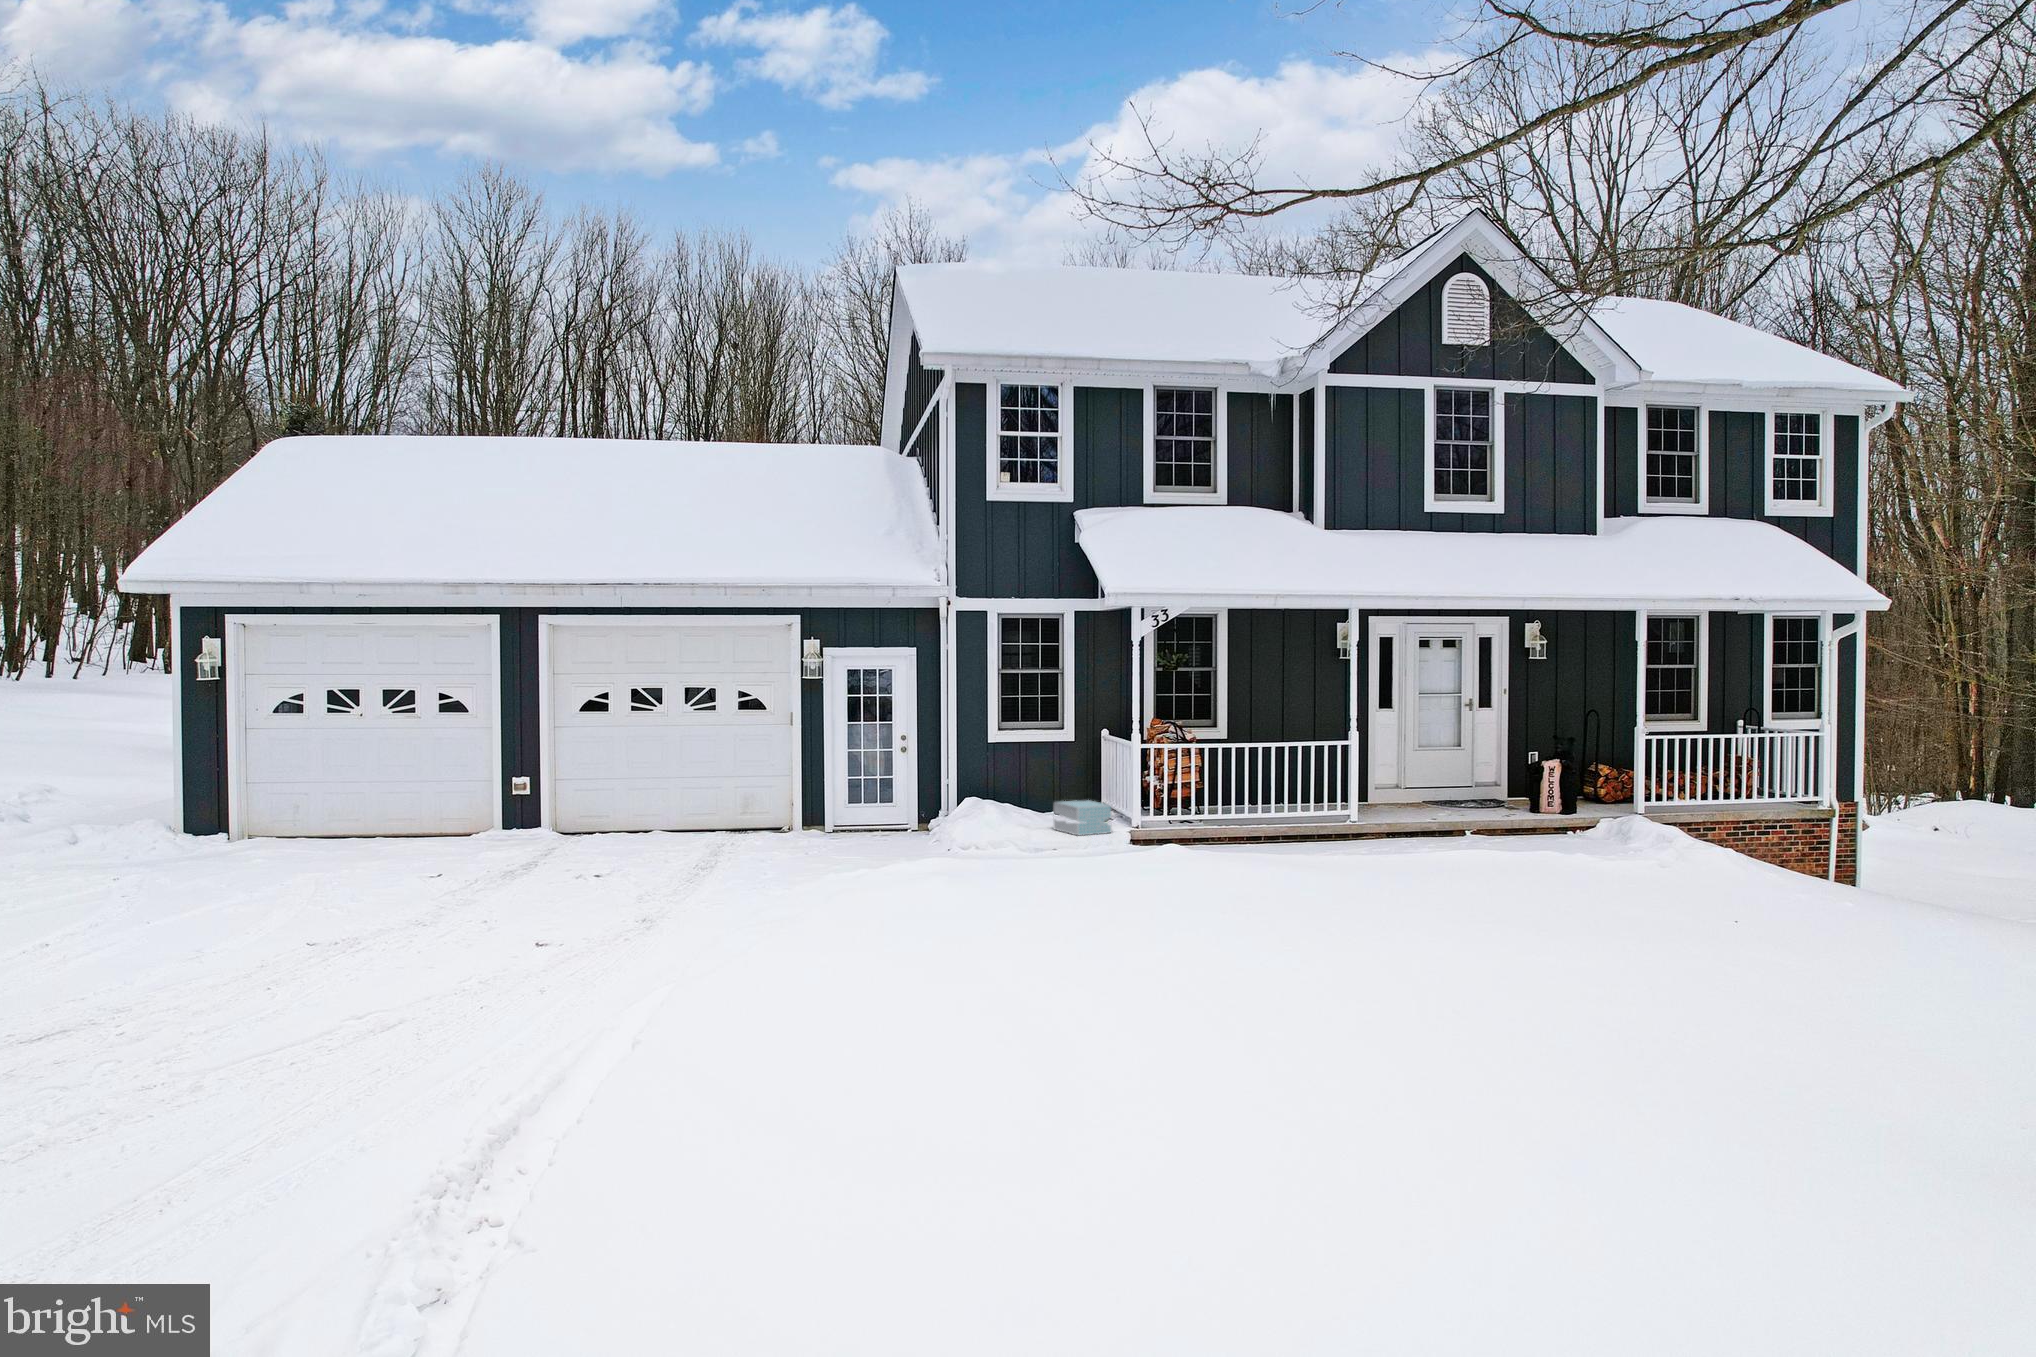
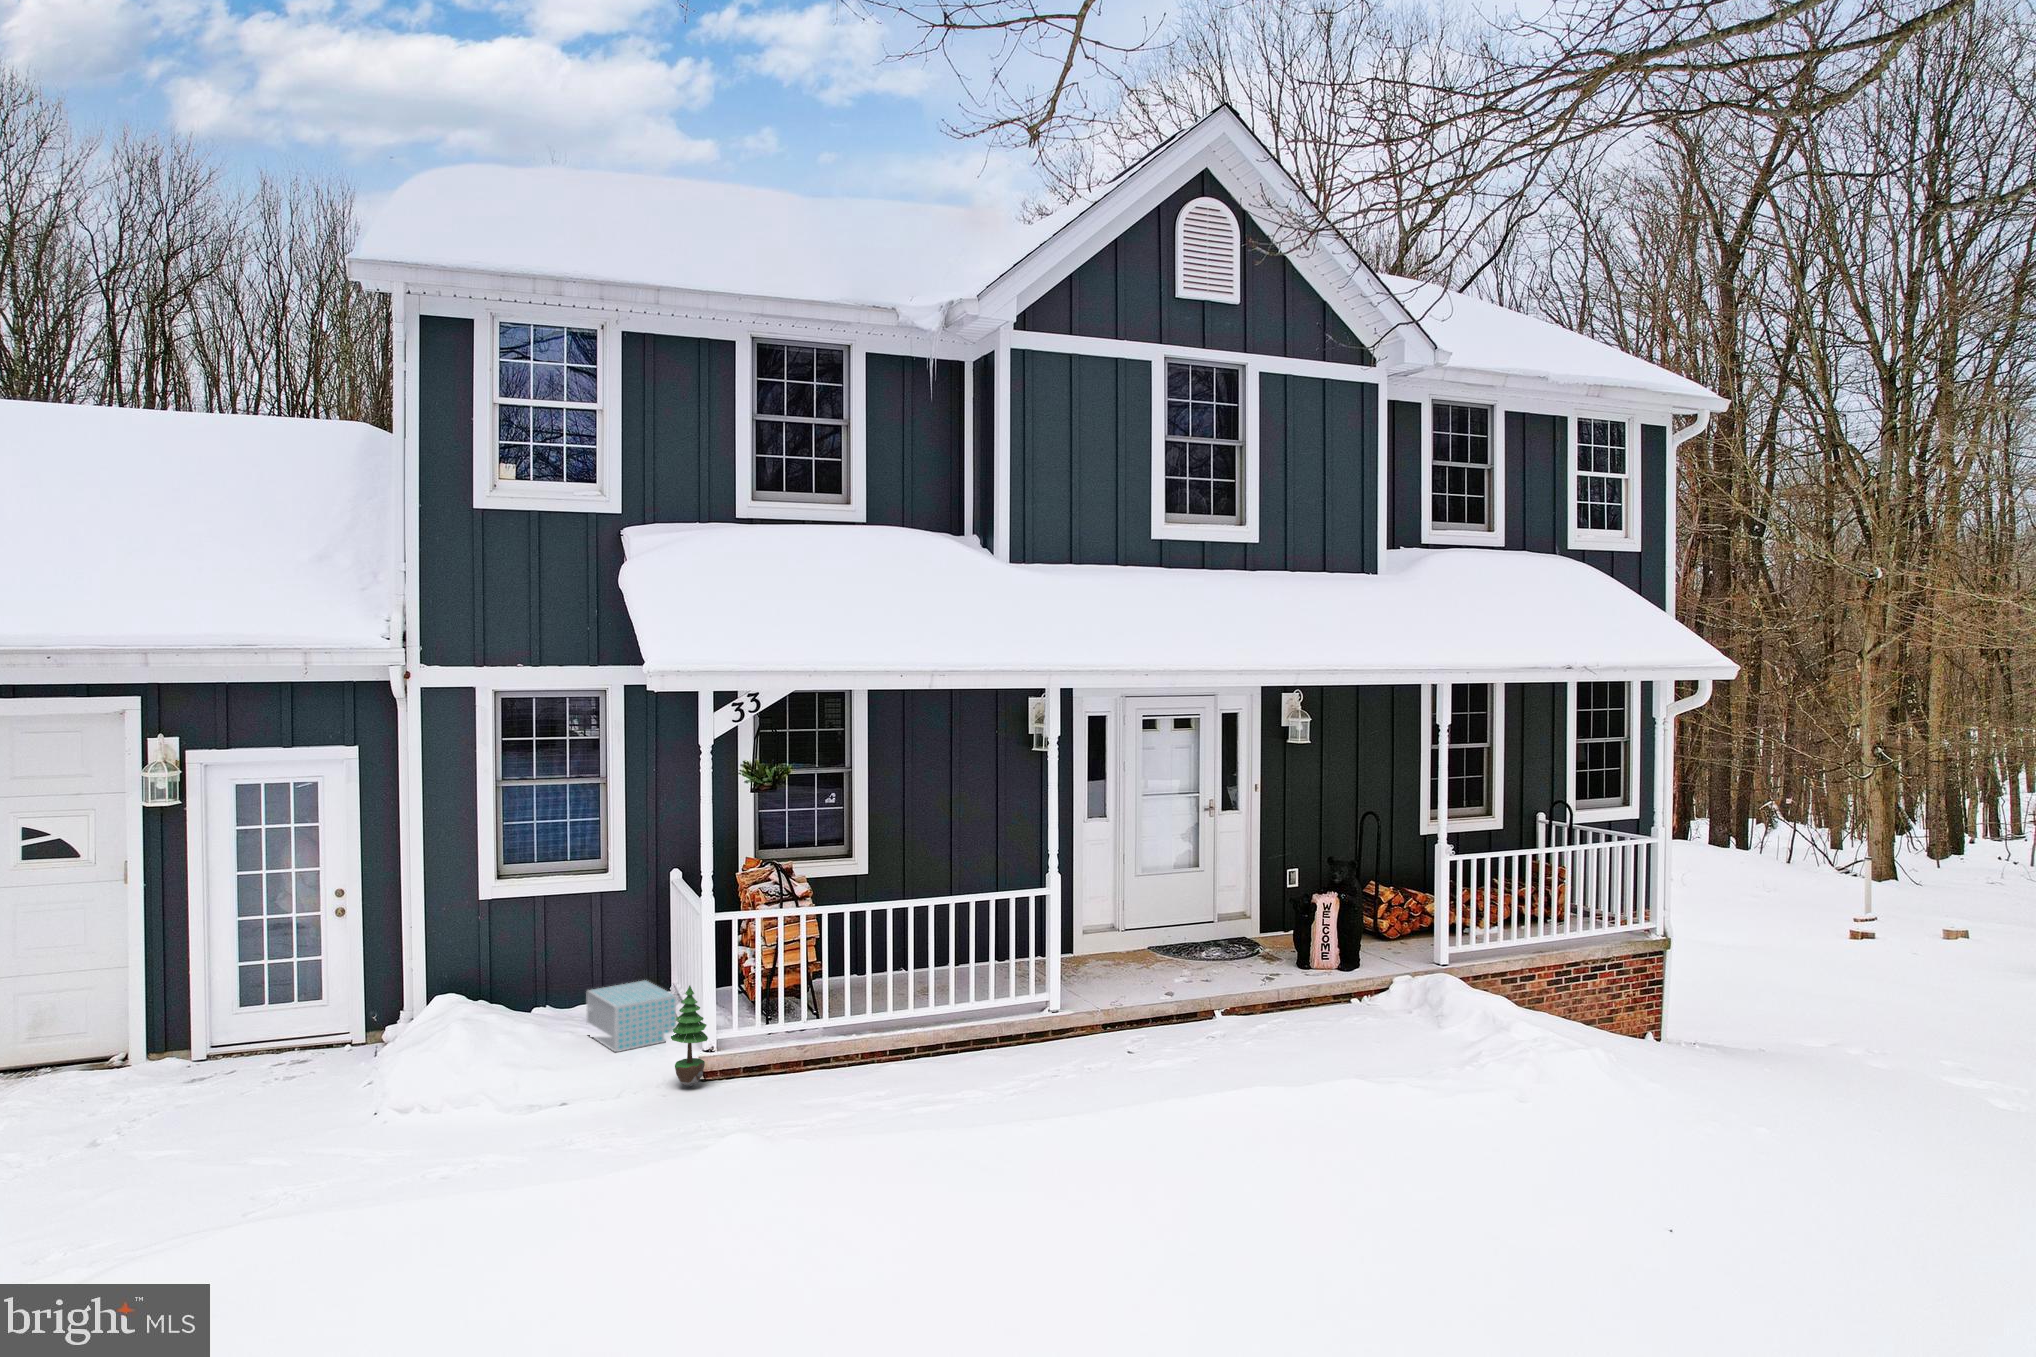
potted tree: none [1122,785,1144,847] -> present [671,986,708,1087]

